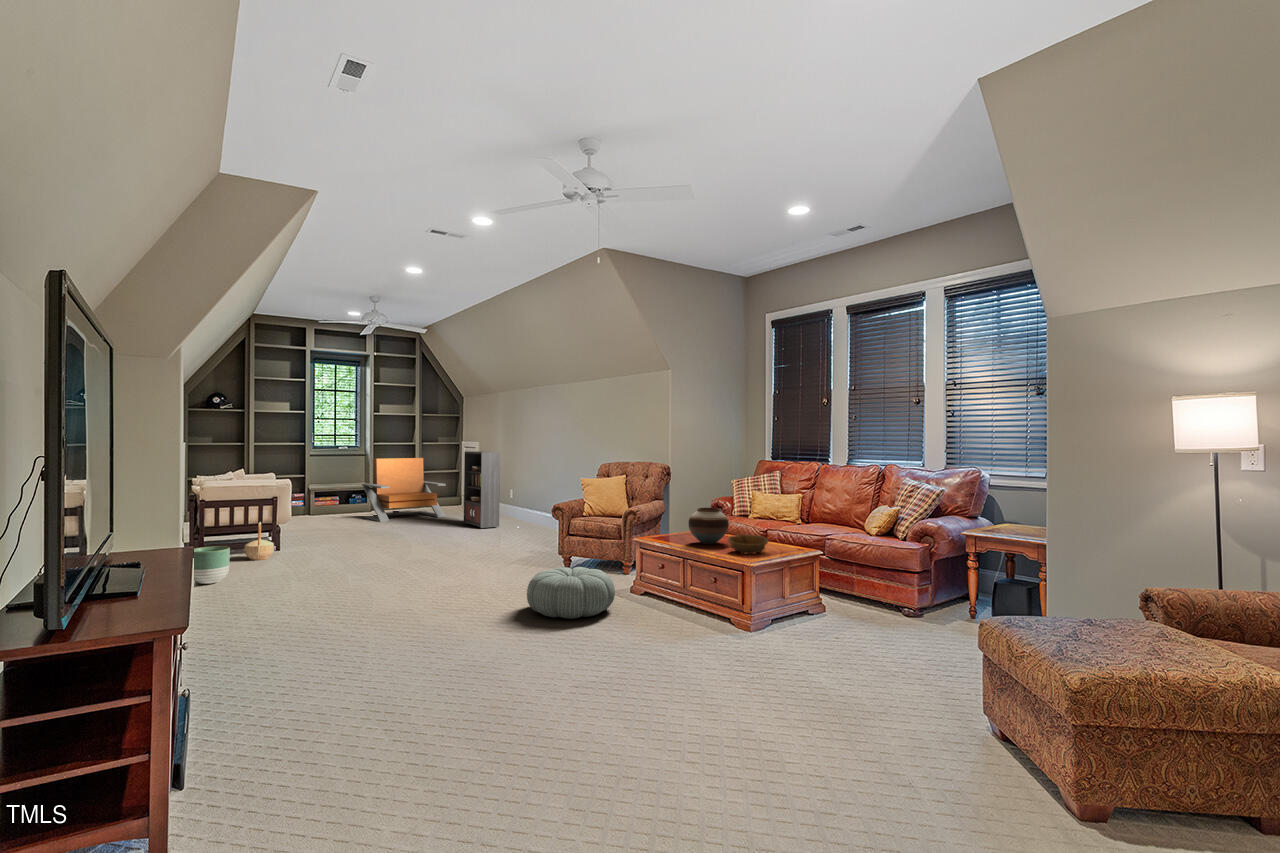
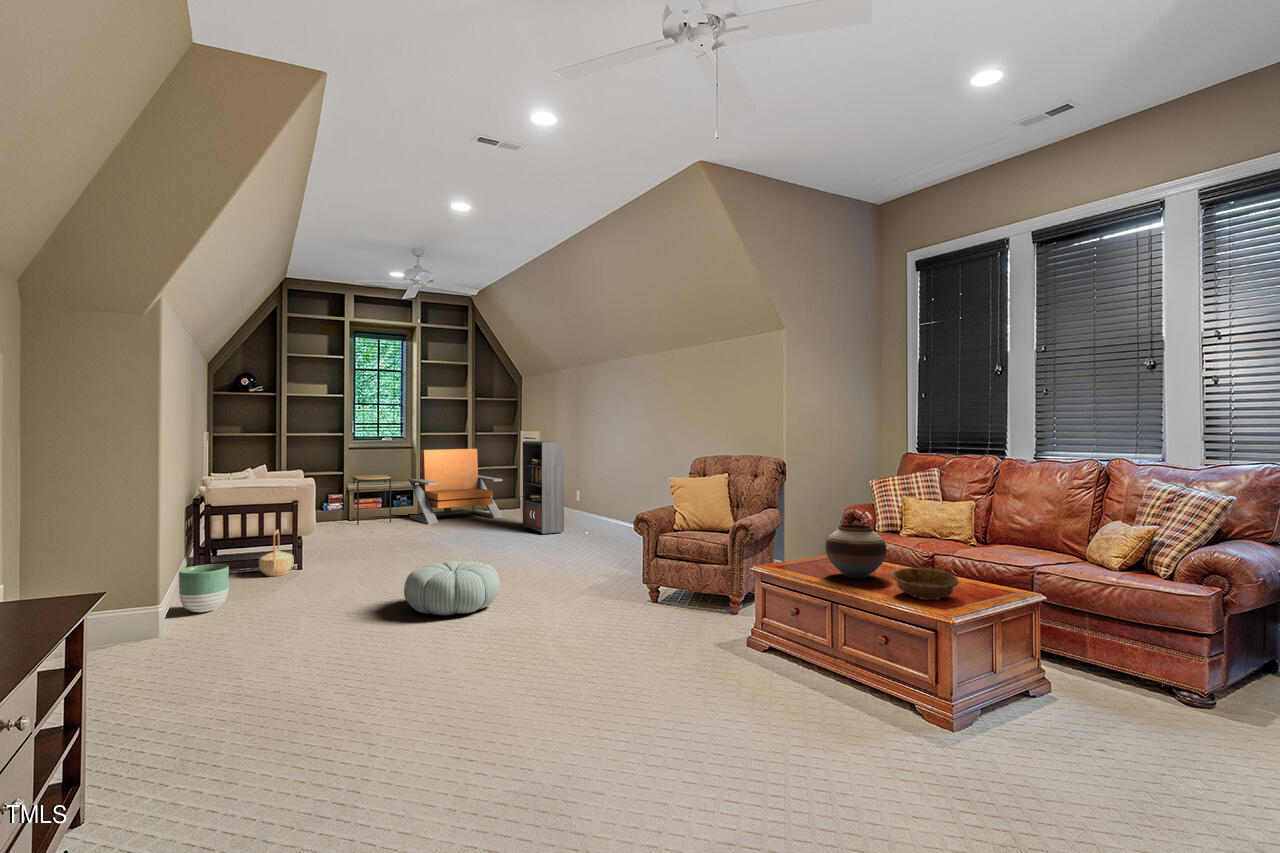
side table: none [312,480,348,523] -> present [352,475,392,524]
pouf: present [527,567,615,619] -> present [404,561,499,615]

